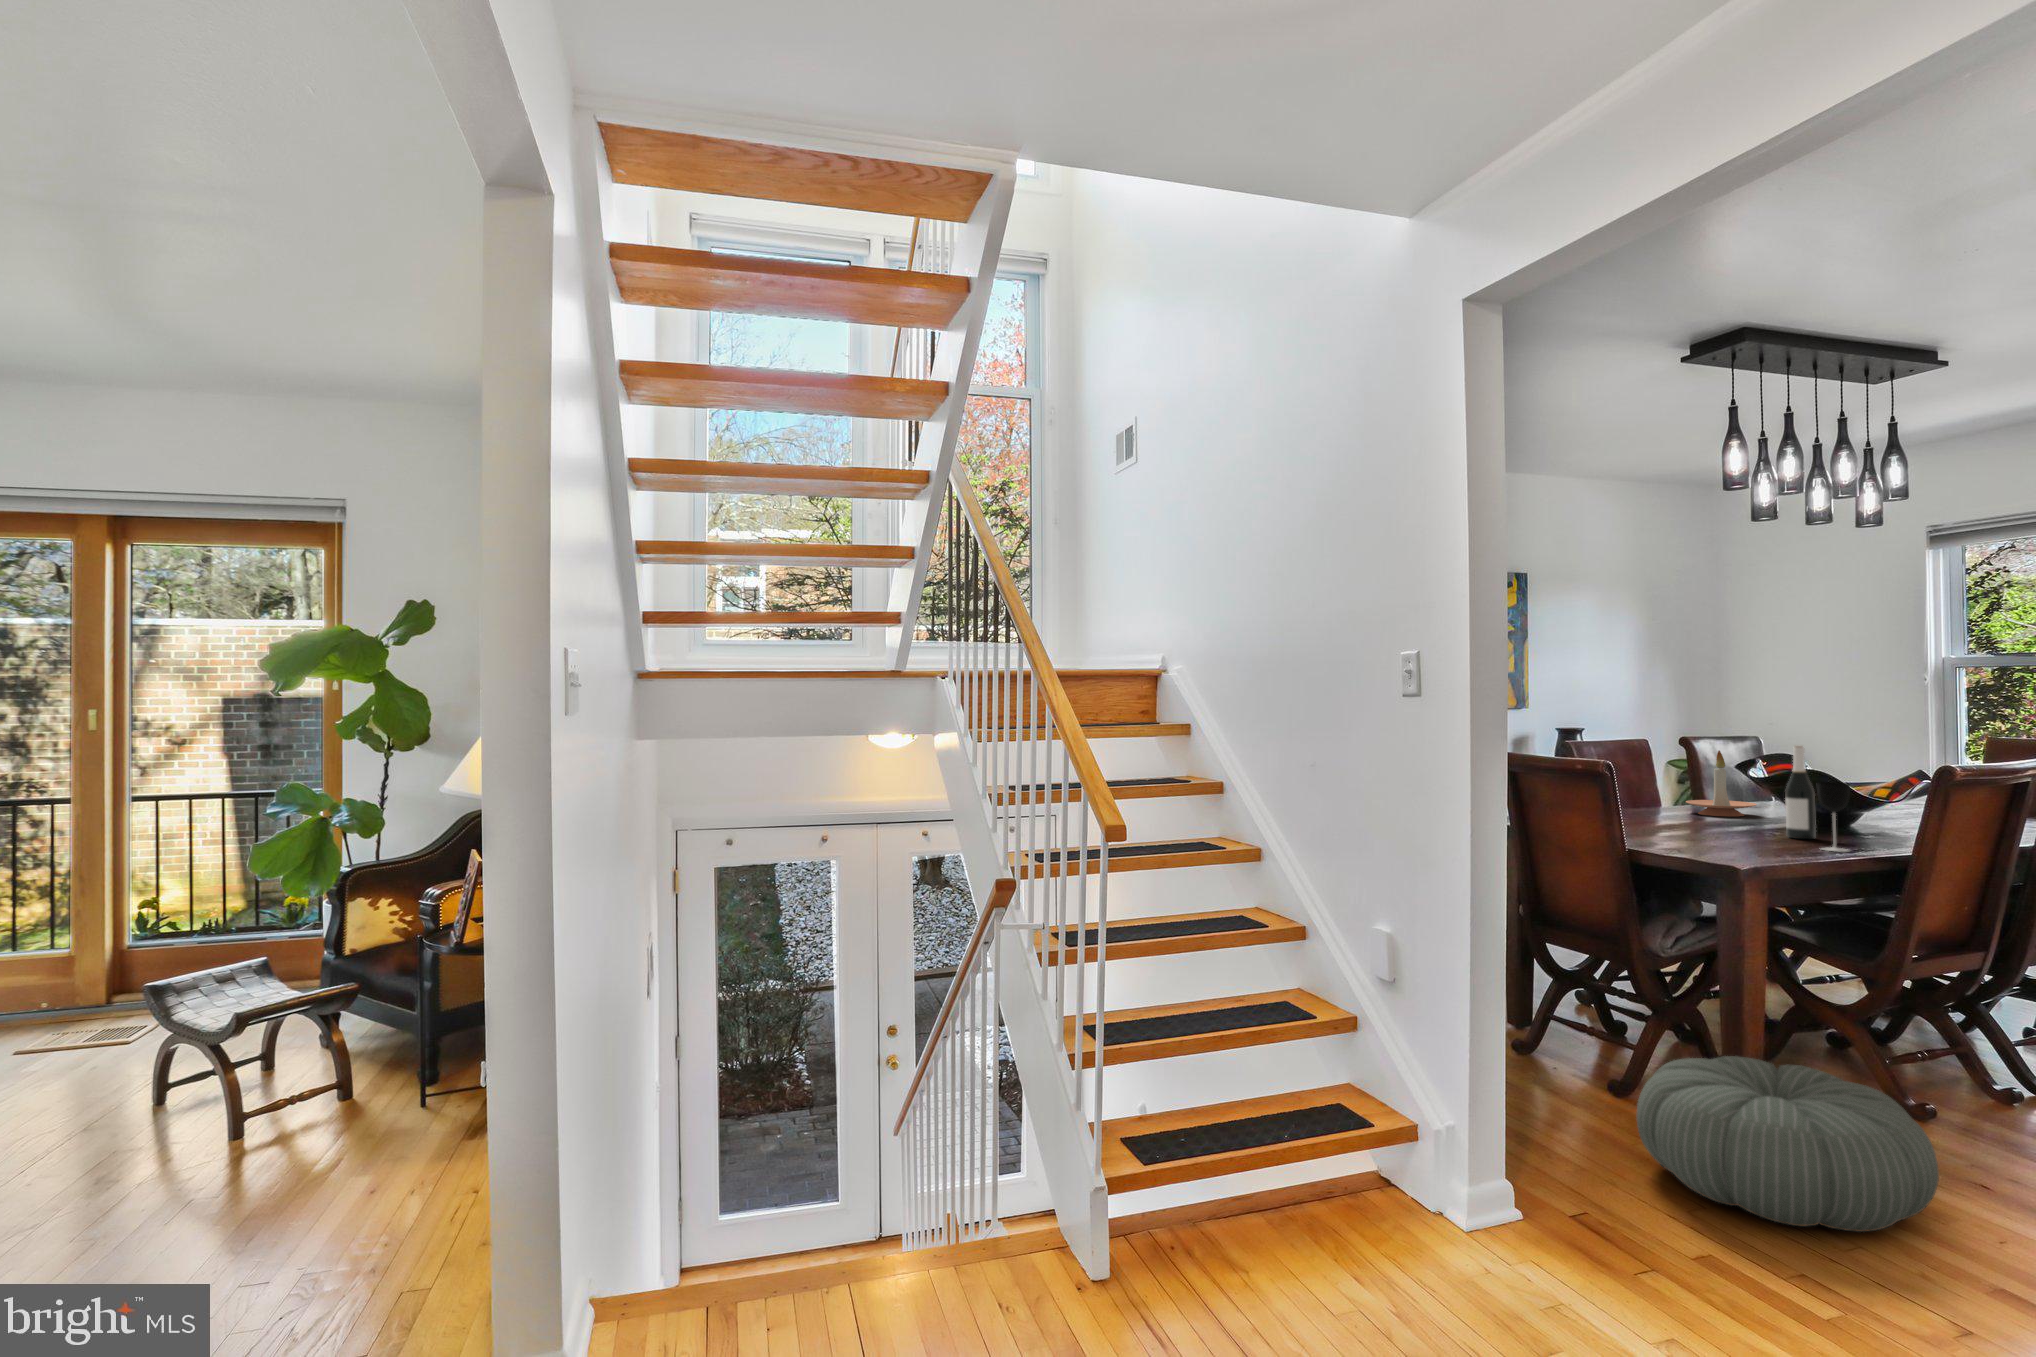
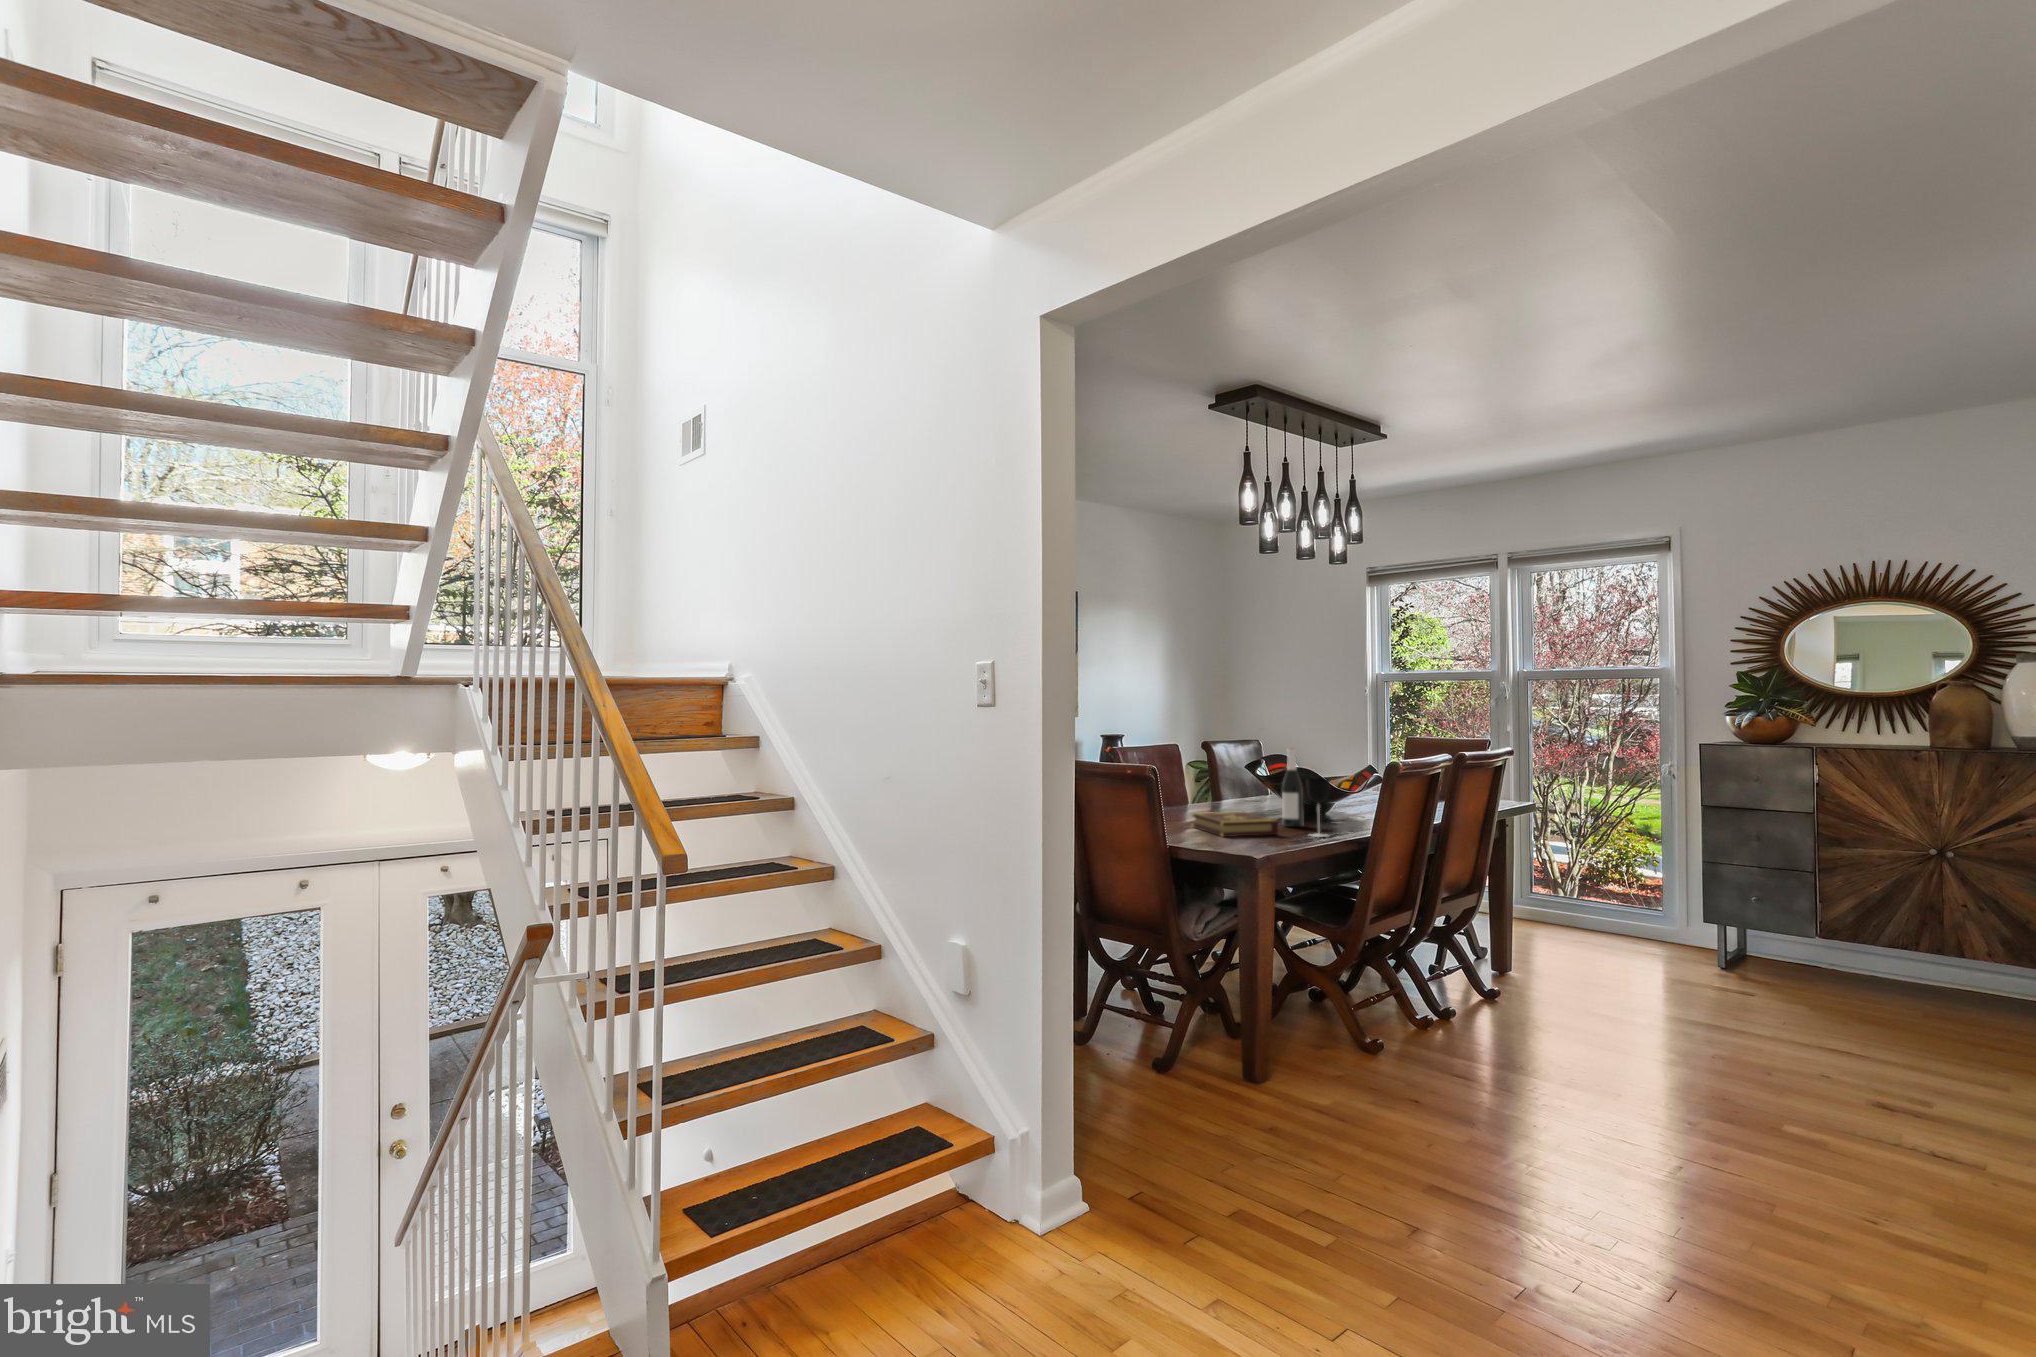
candle holder: present [1686,751,1757,816] -> none [1205,752,1257,809]
book: none [1662,817,1777,846] -> present [1192,811,1278,837]
pouf: present [1636,1056,1939,1232] -> none [1179,1025,1401,1174]

